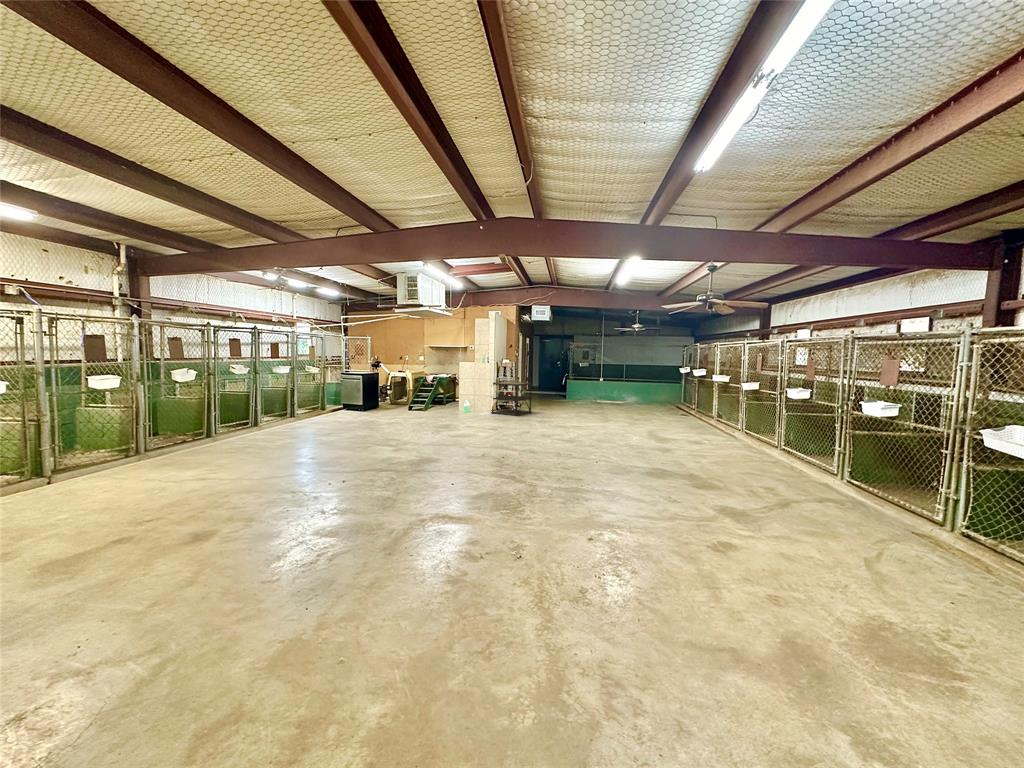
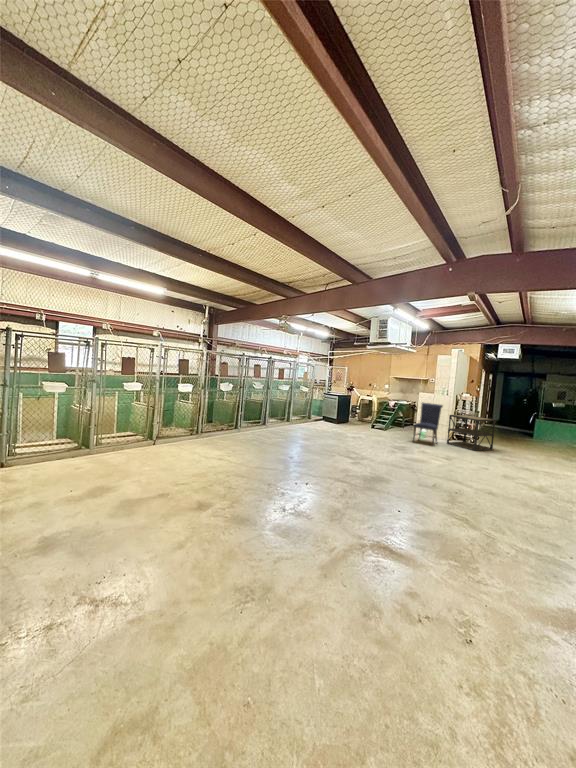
chair: none [458,373,485,418] -> present [413,403,443,445]

